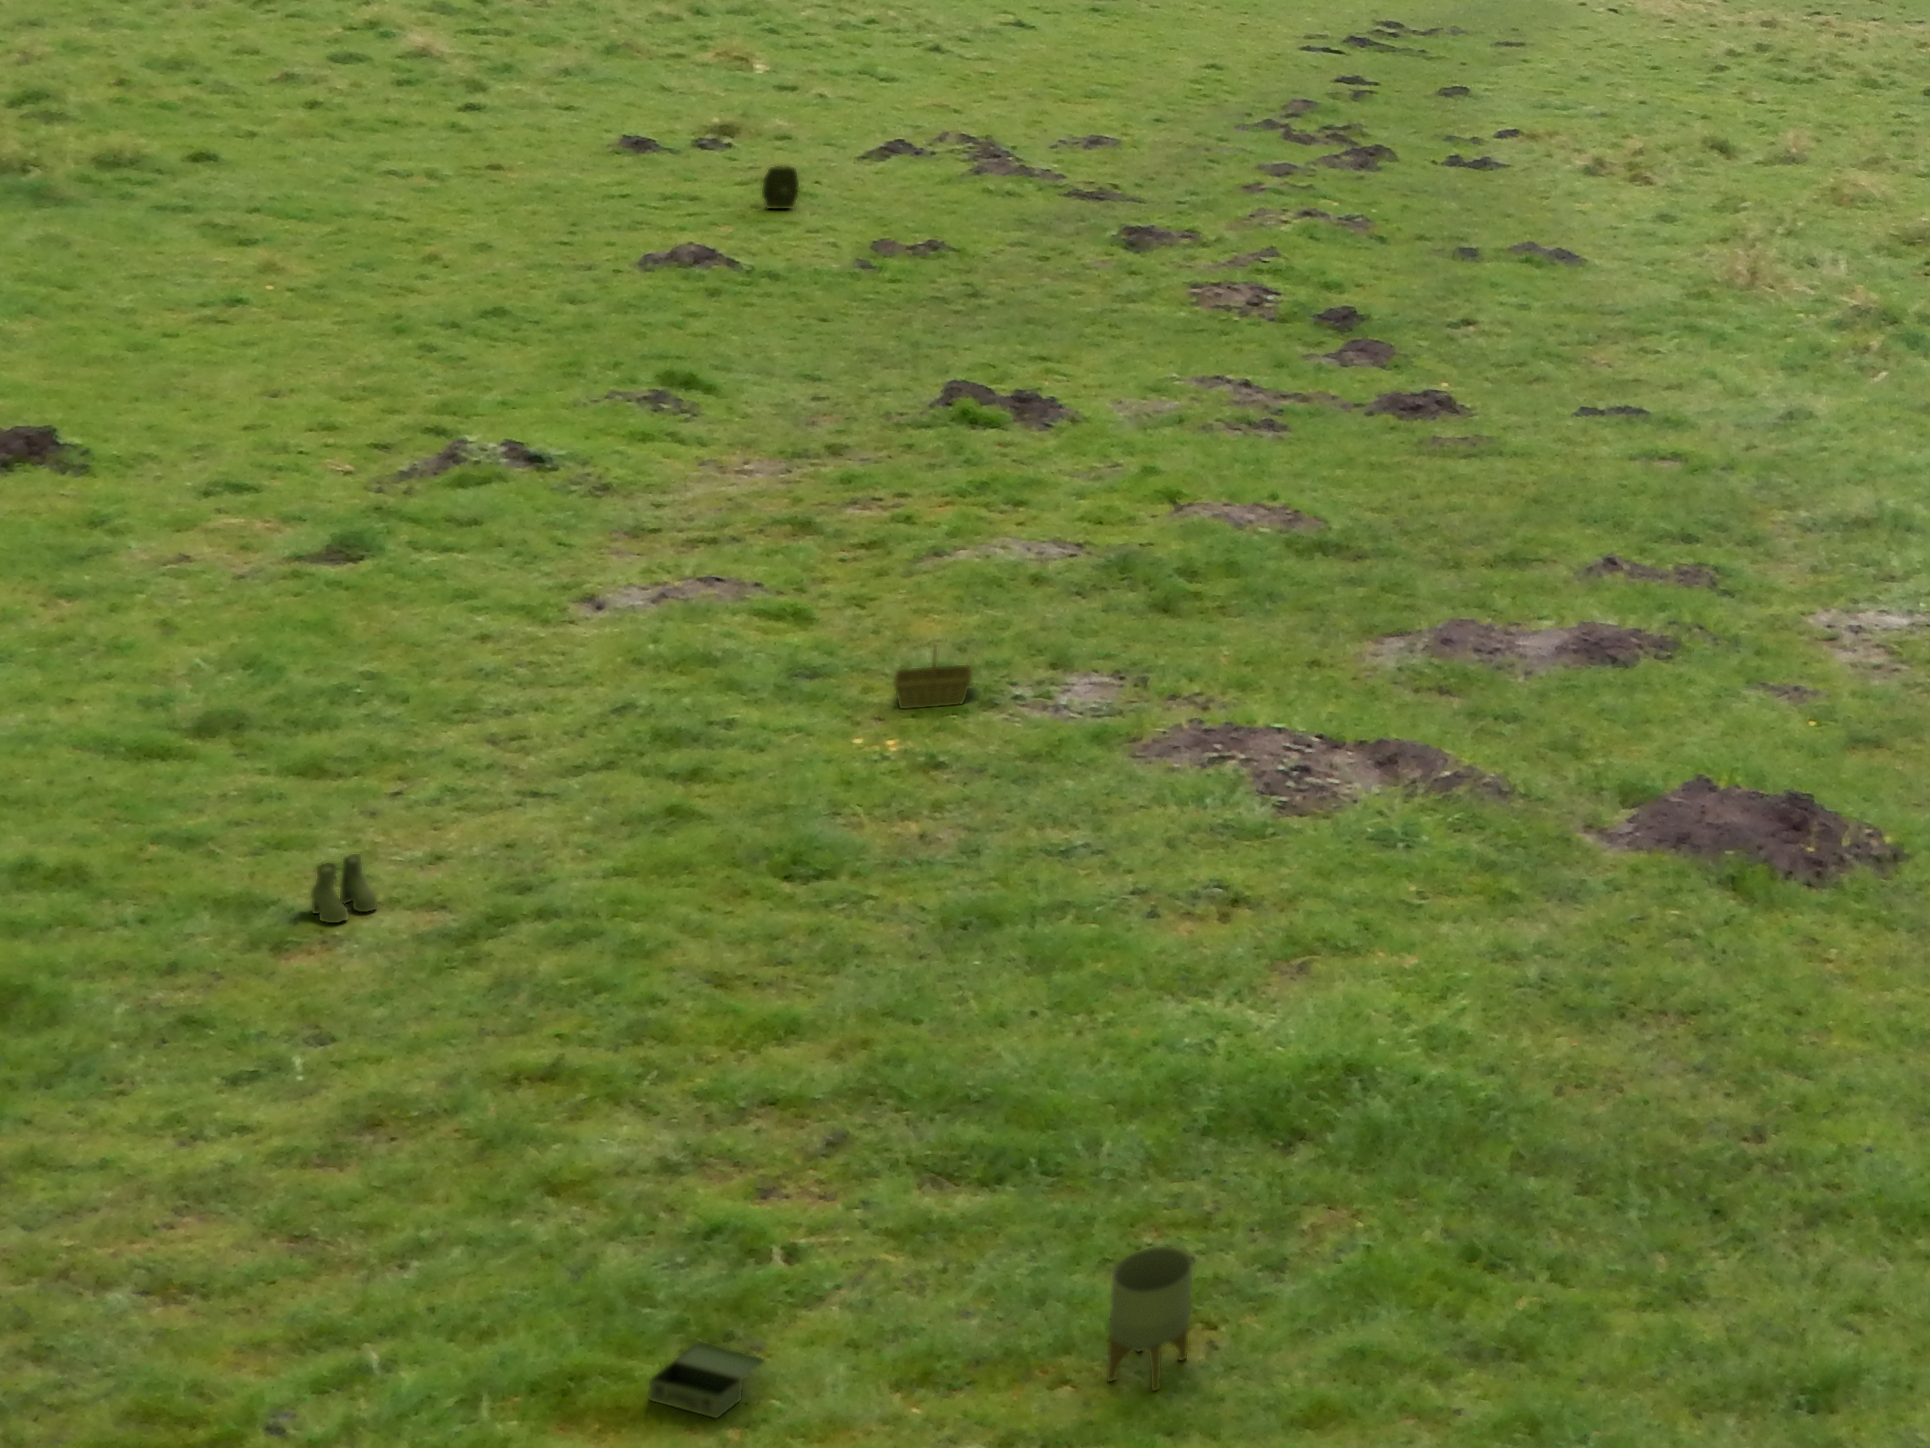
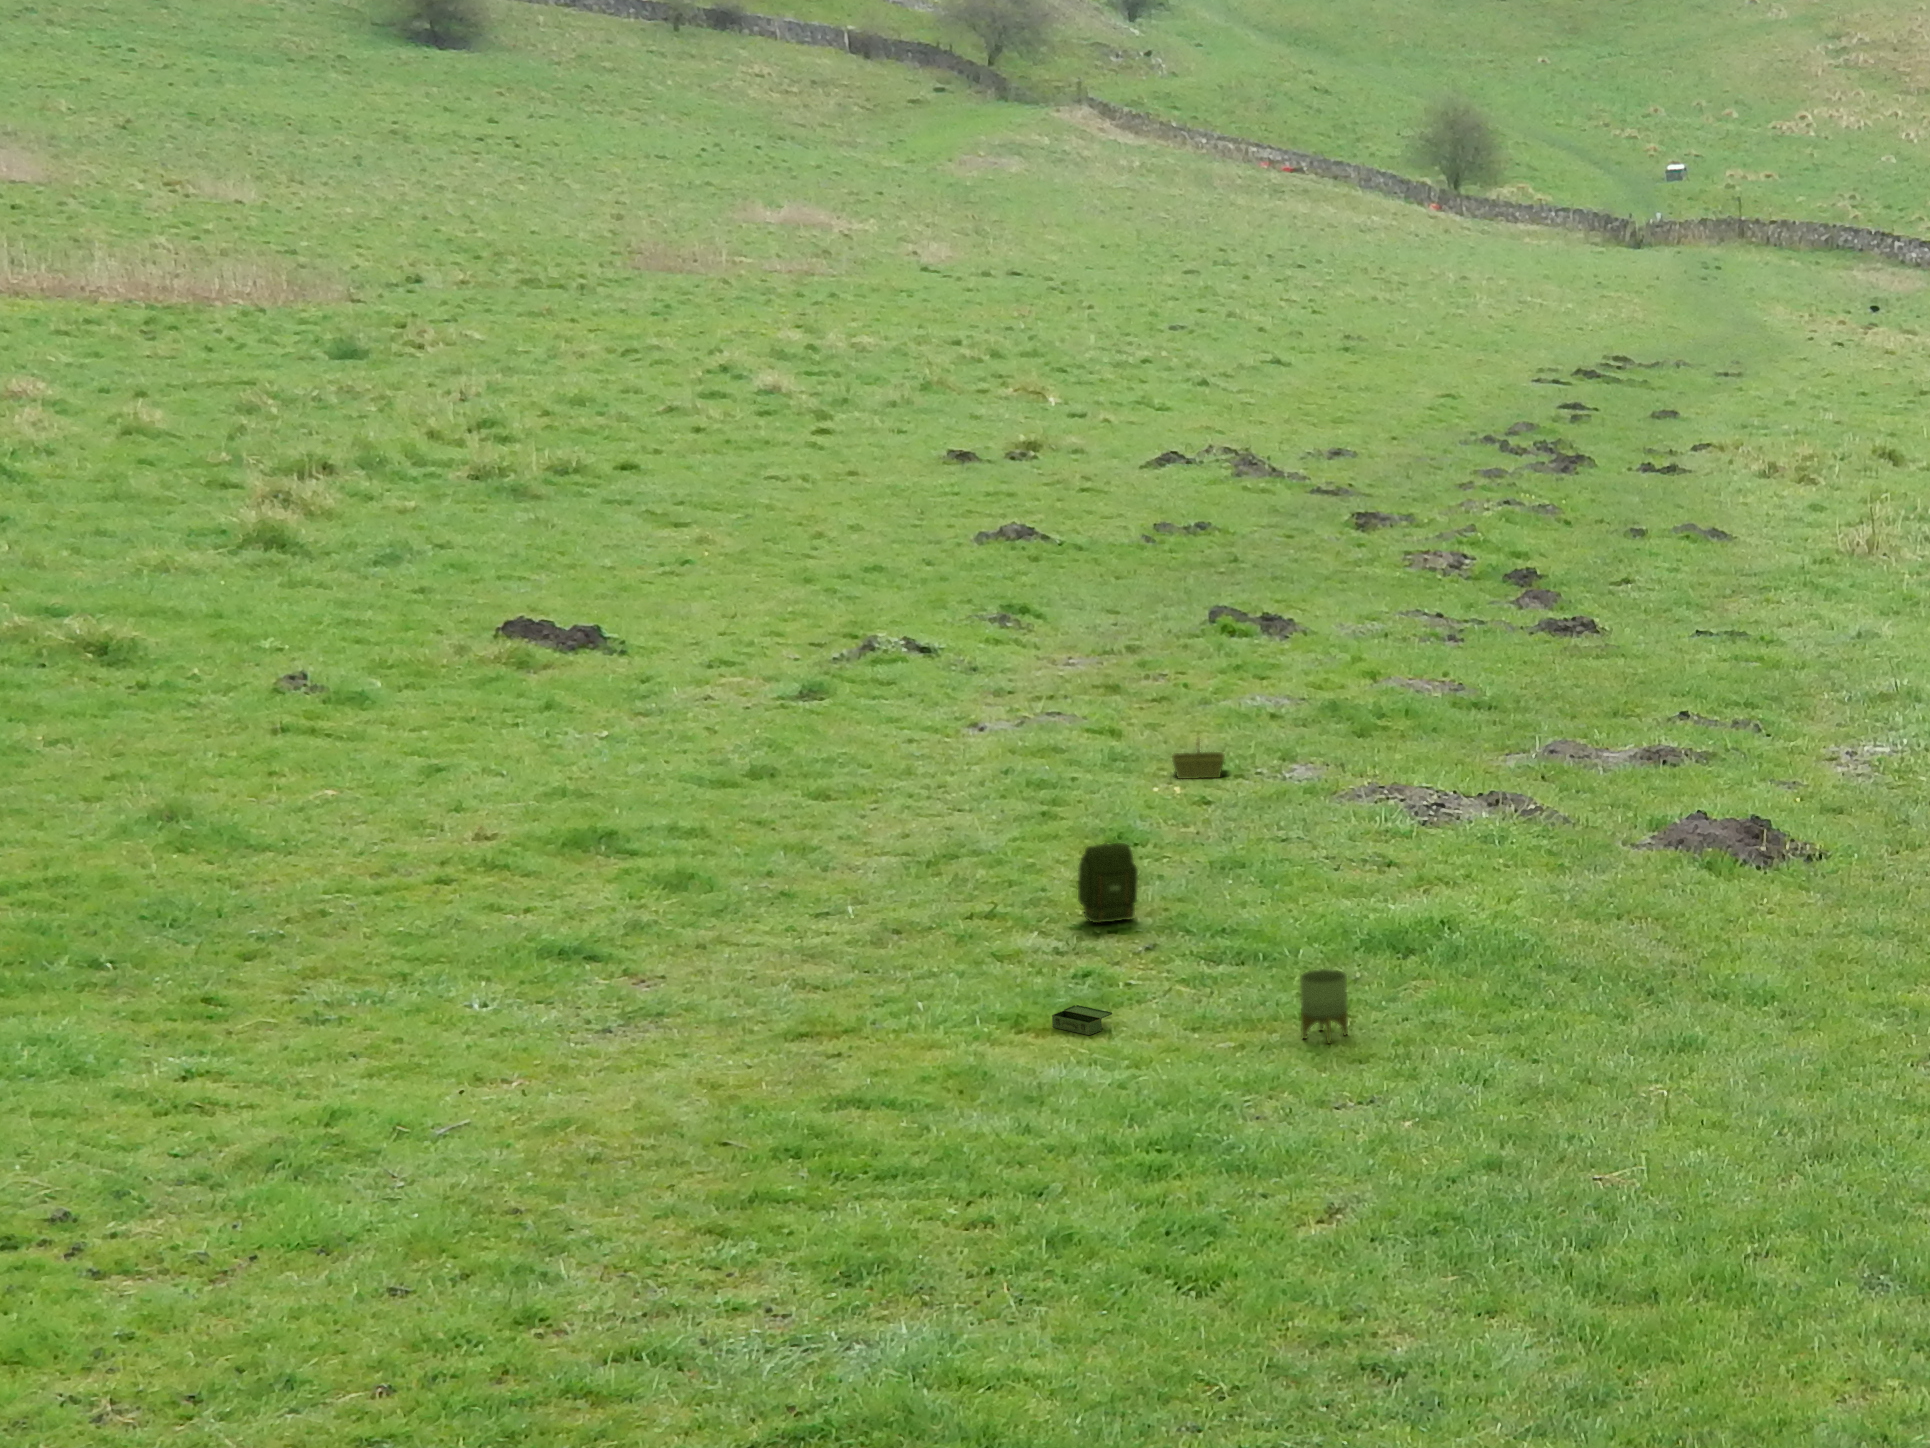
backpack: present [762,166,799,209] -> present [1078,842,1138,923]
boots: present [311,854,377,923] -> none [832,817,870,855]

